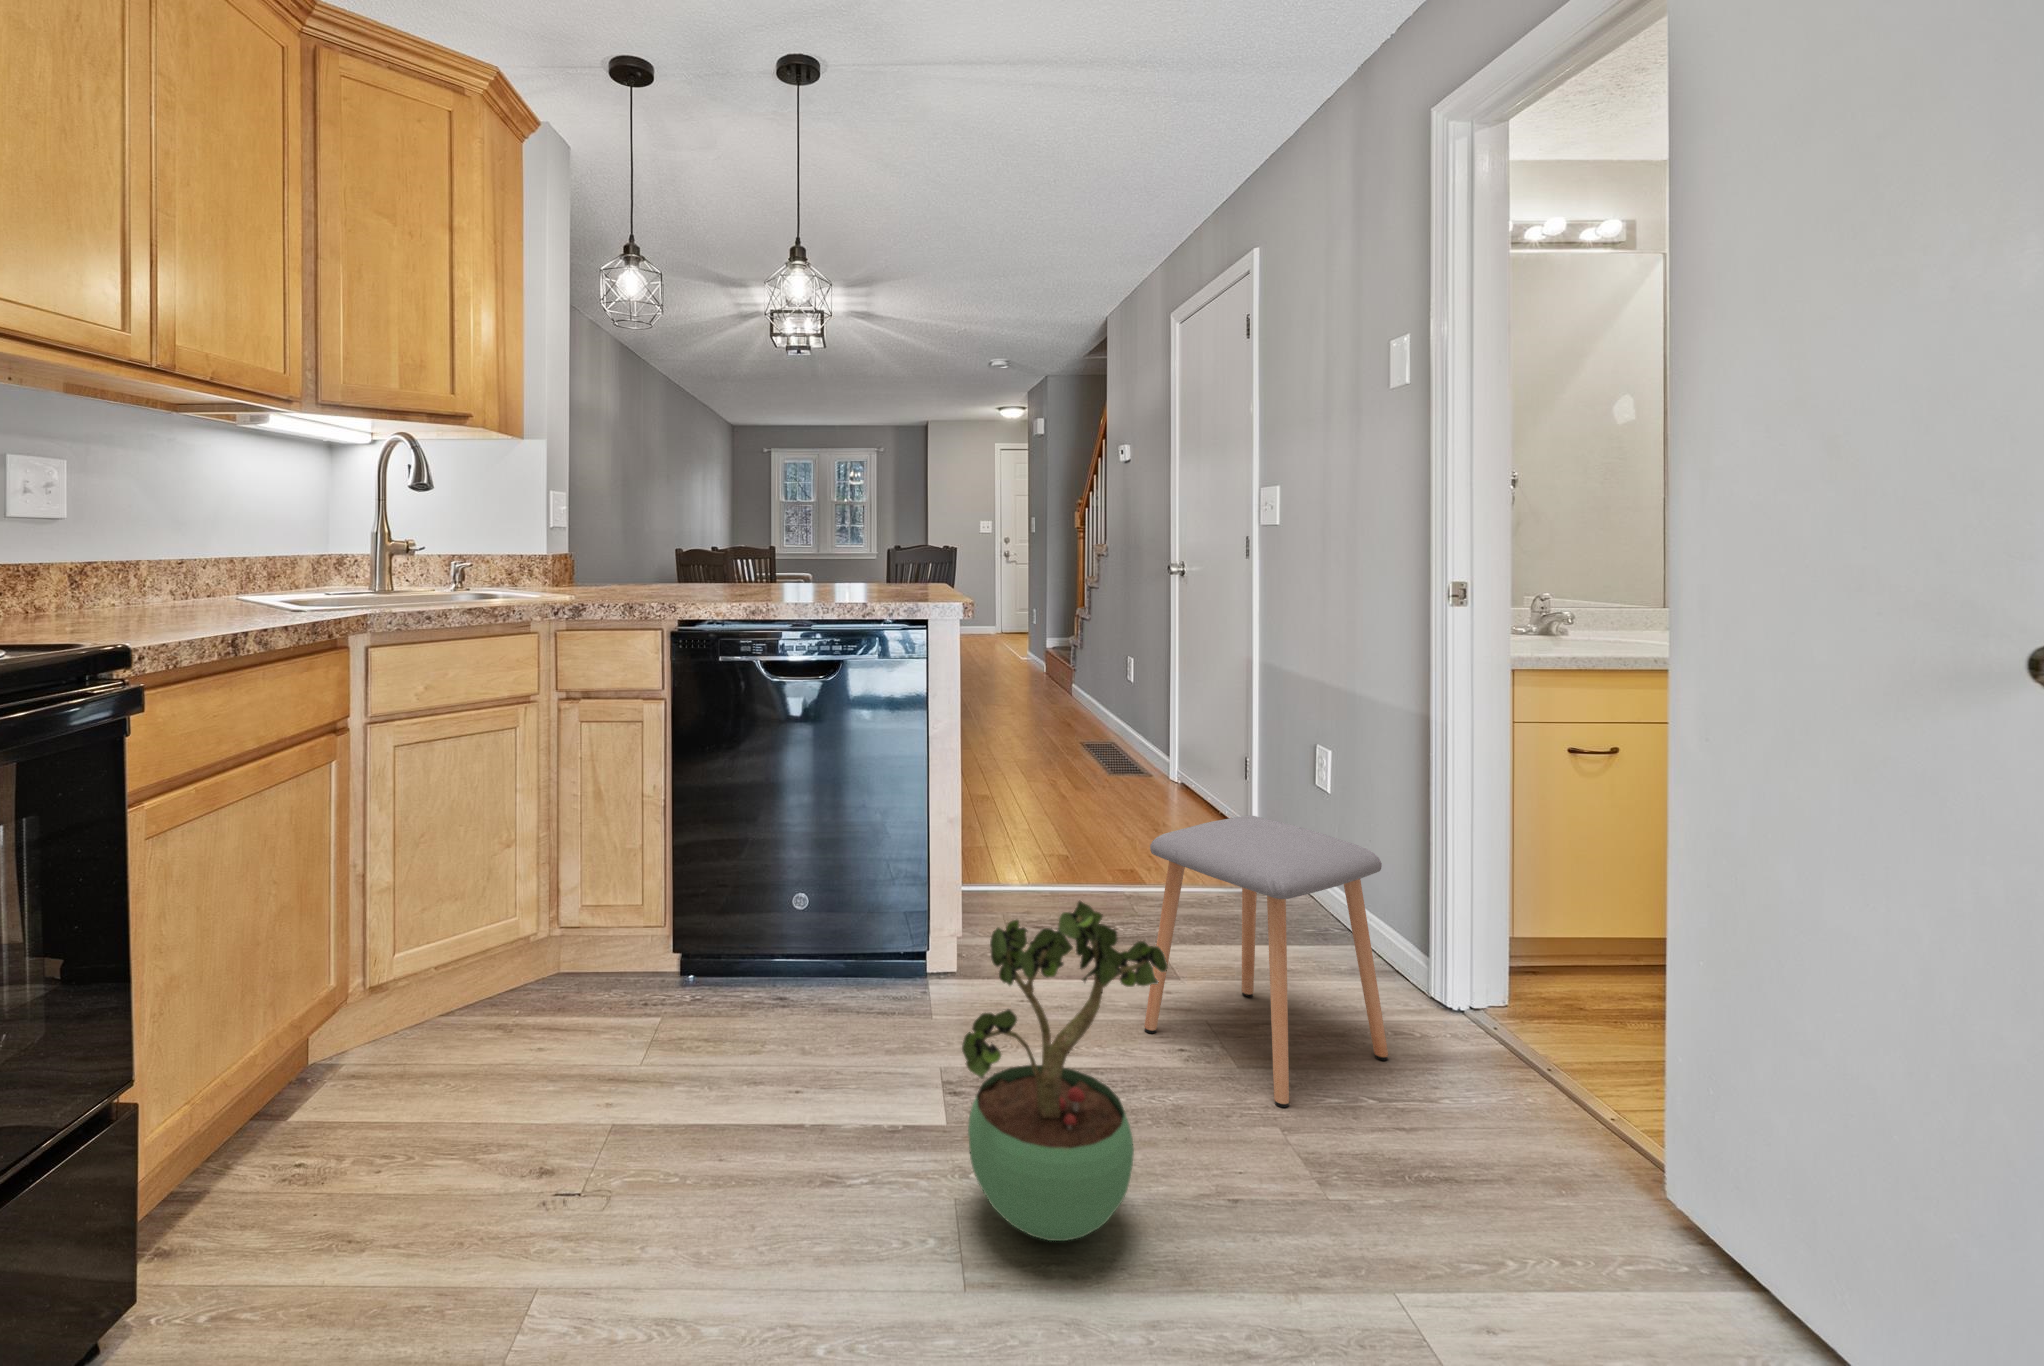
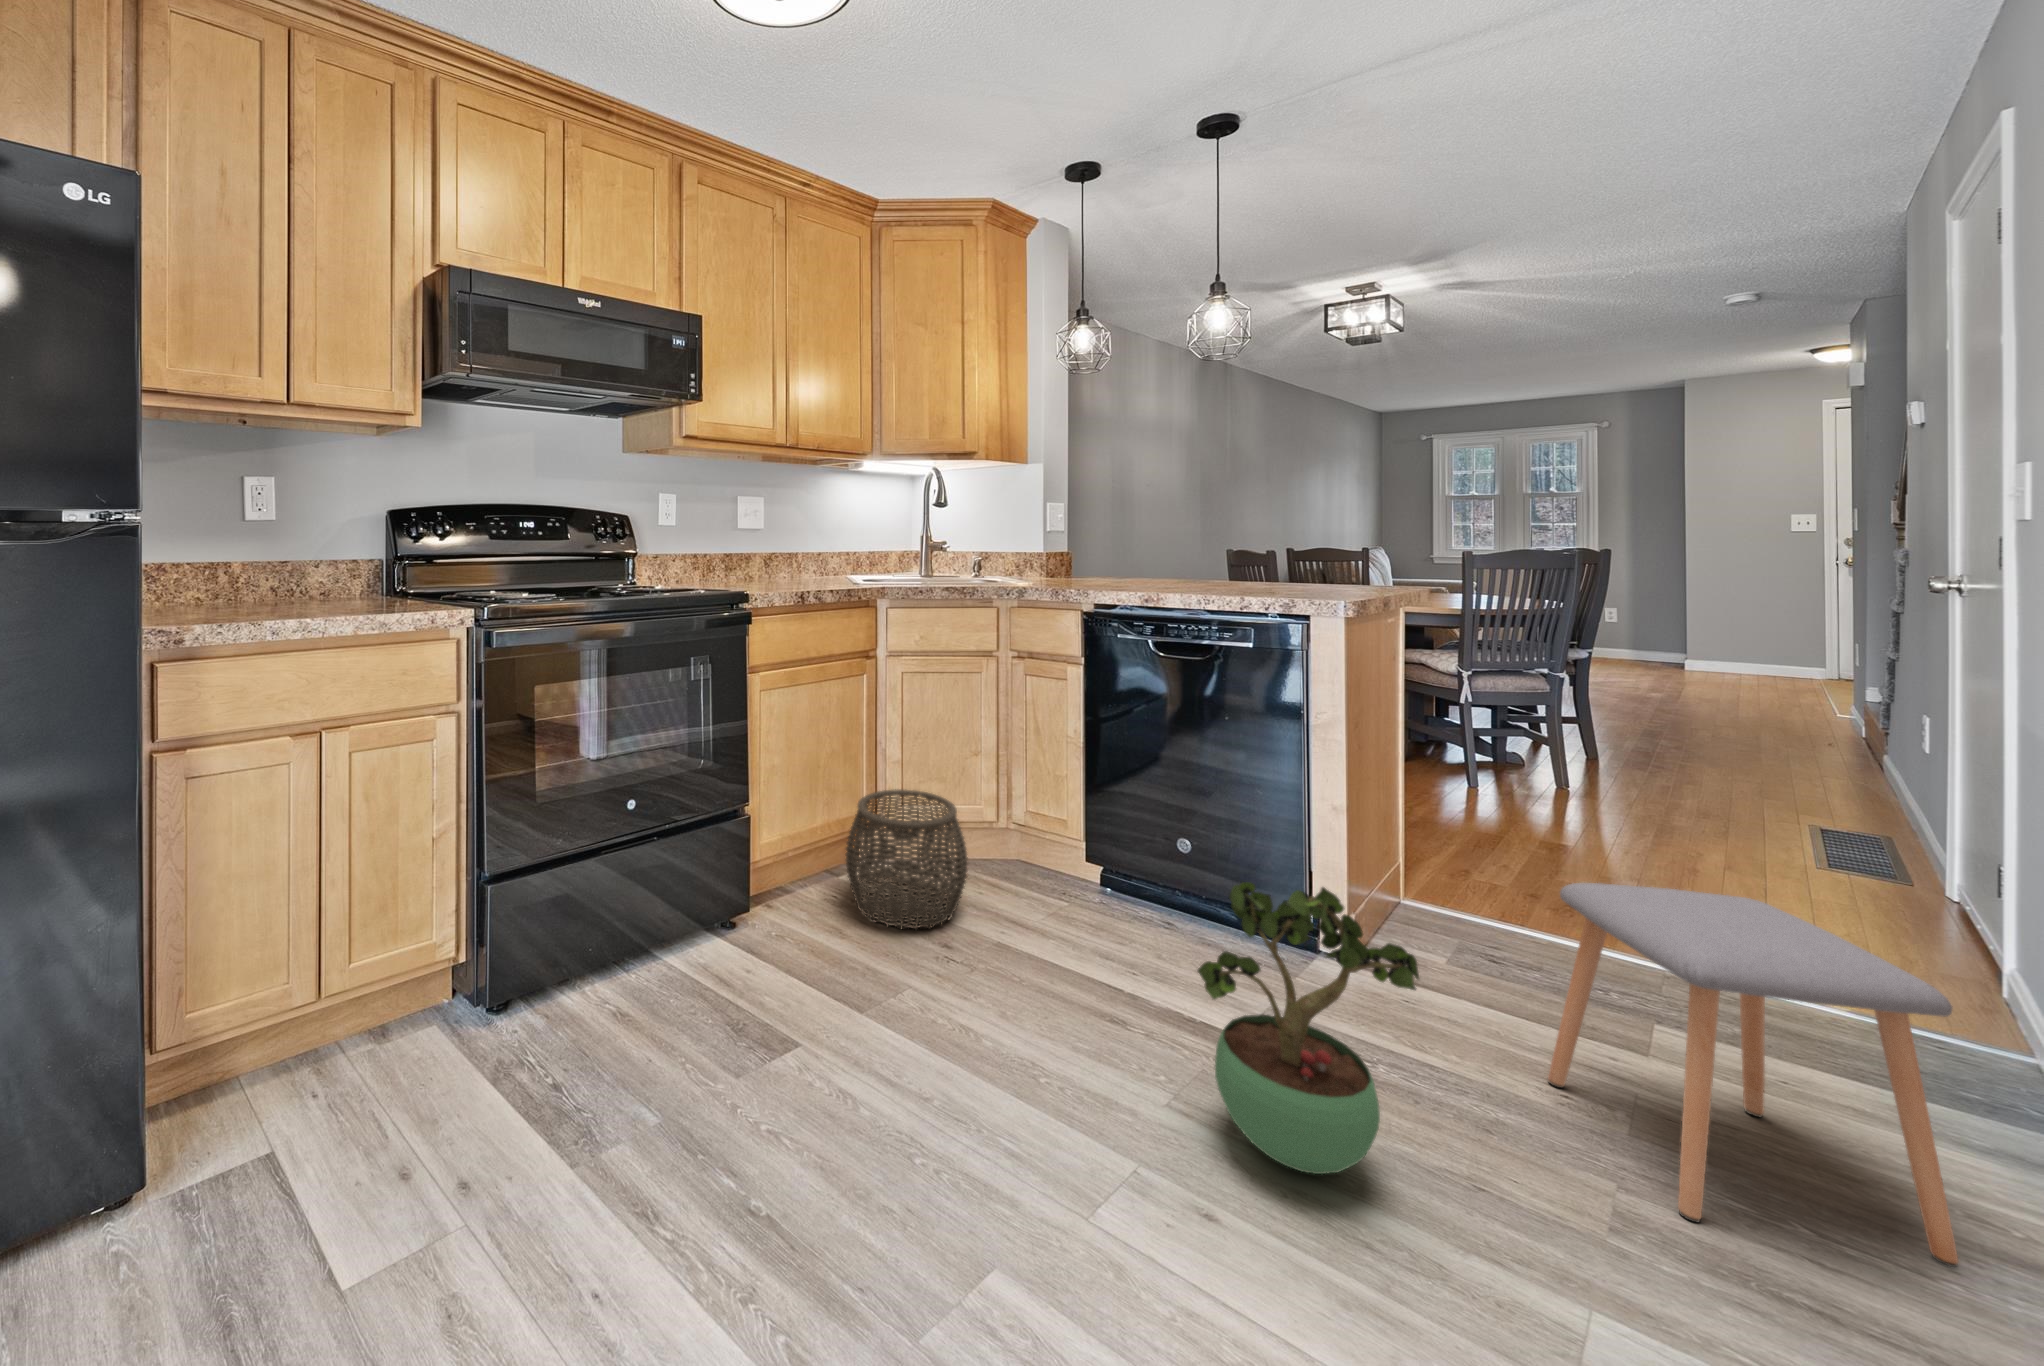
woven basket: none [331,929,546,1176] -> present [845,789,968,929]

